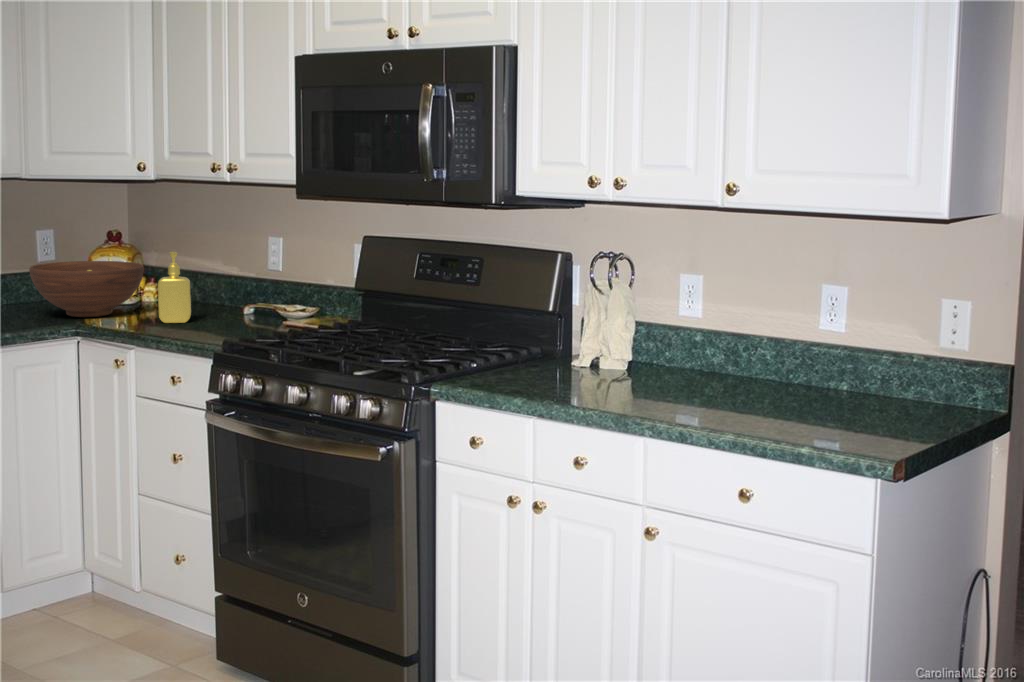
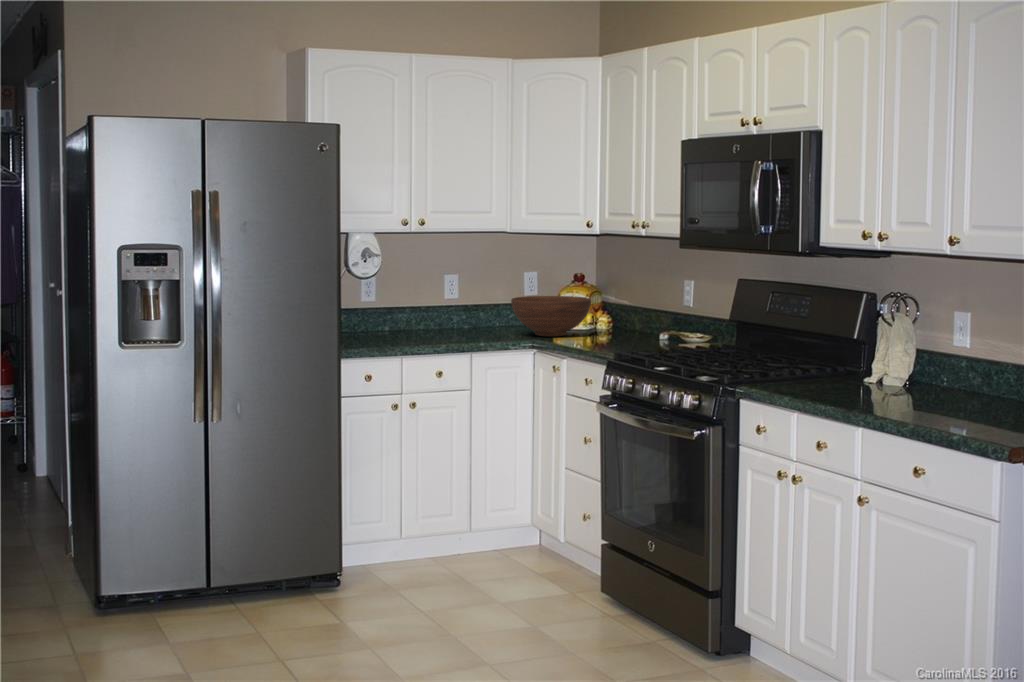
soap dispenser: present [158,252,191,323] -> none [591,288,616,342]

